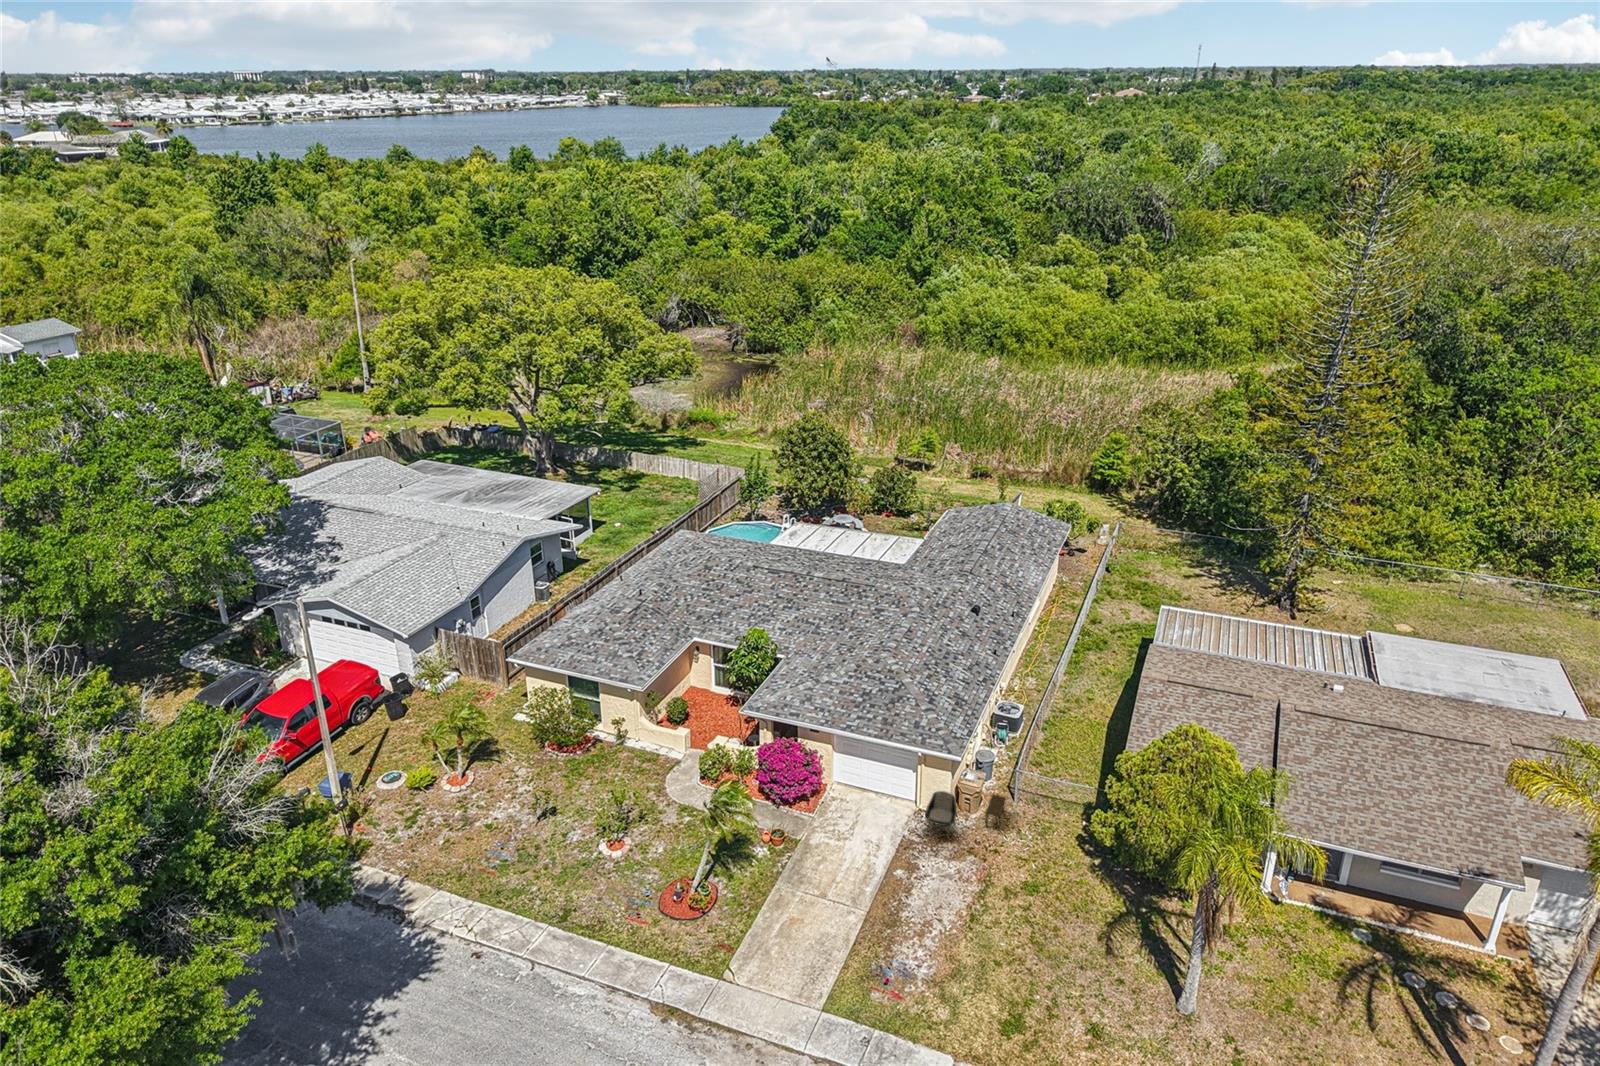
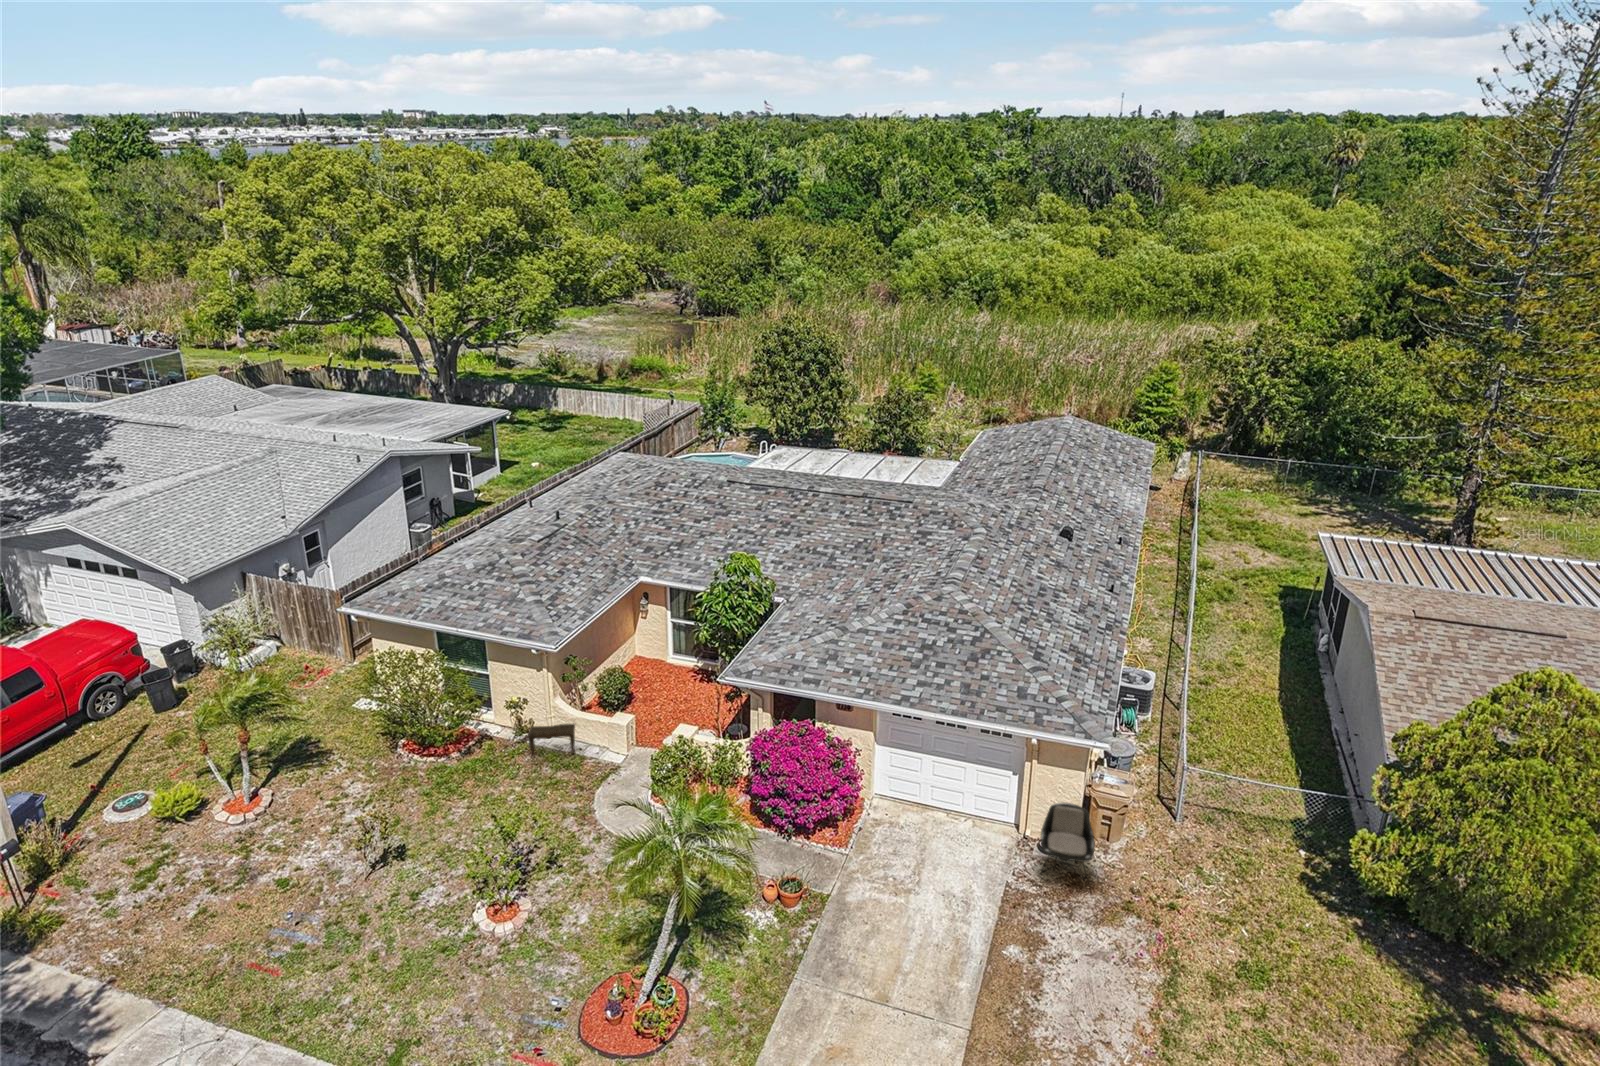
bench: present [985,794,1006,829] -> present [528,723,575,757]

